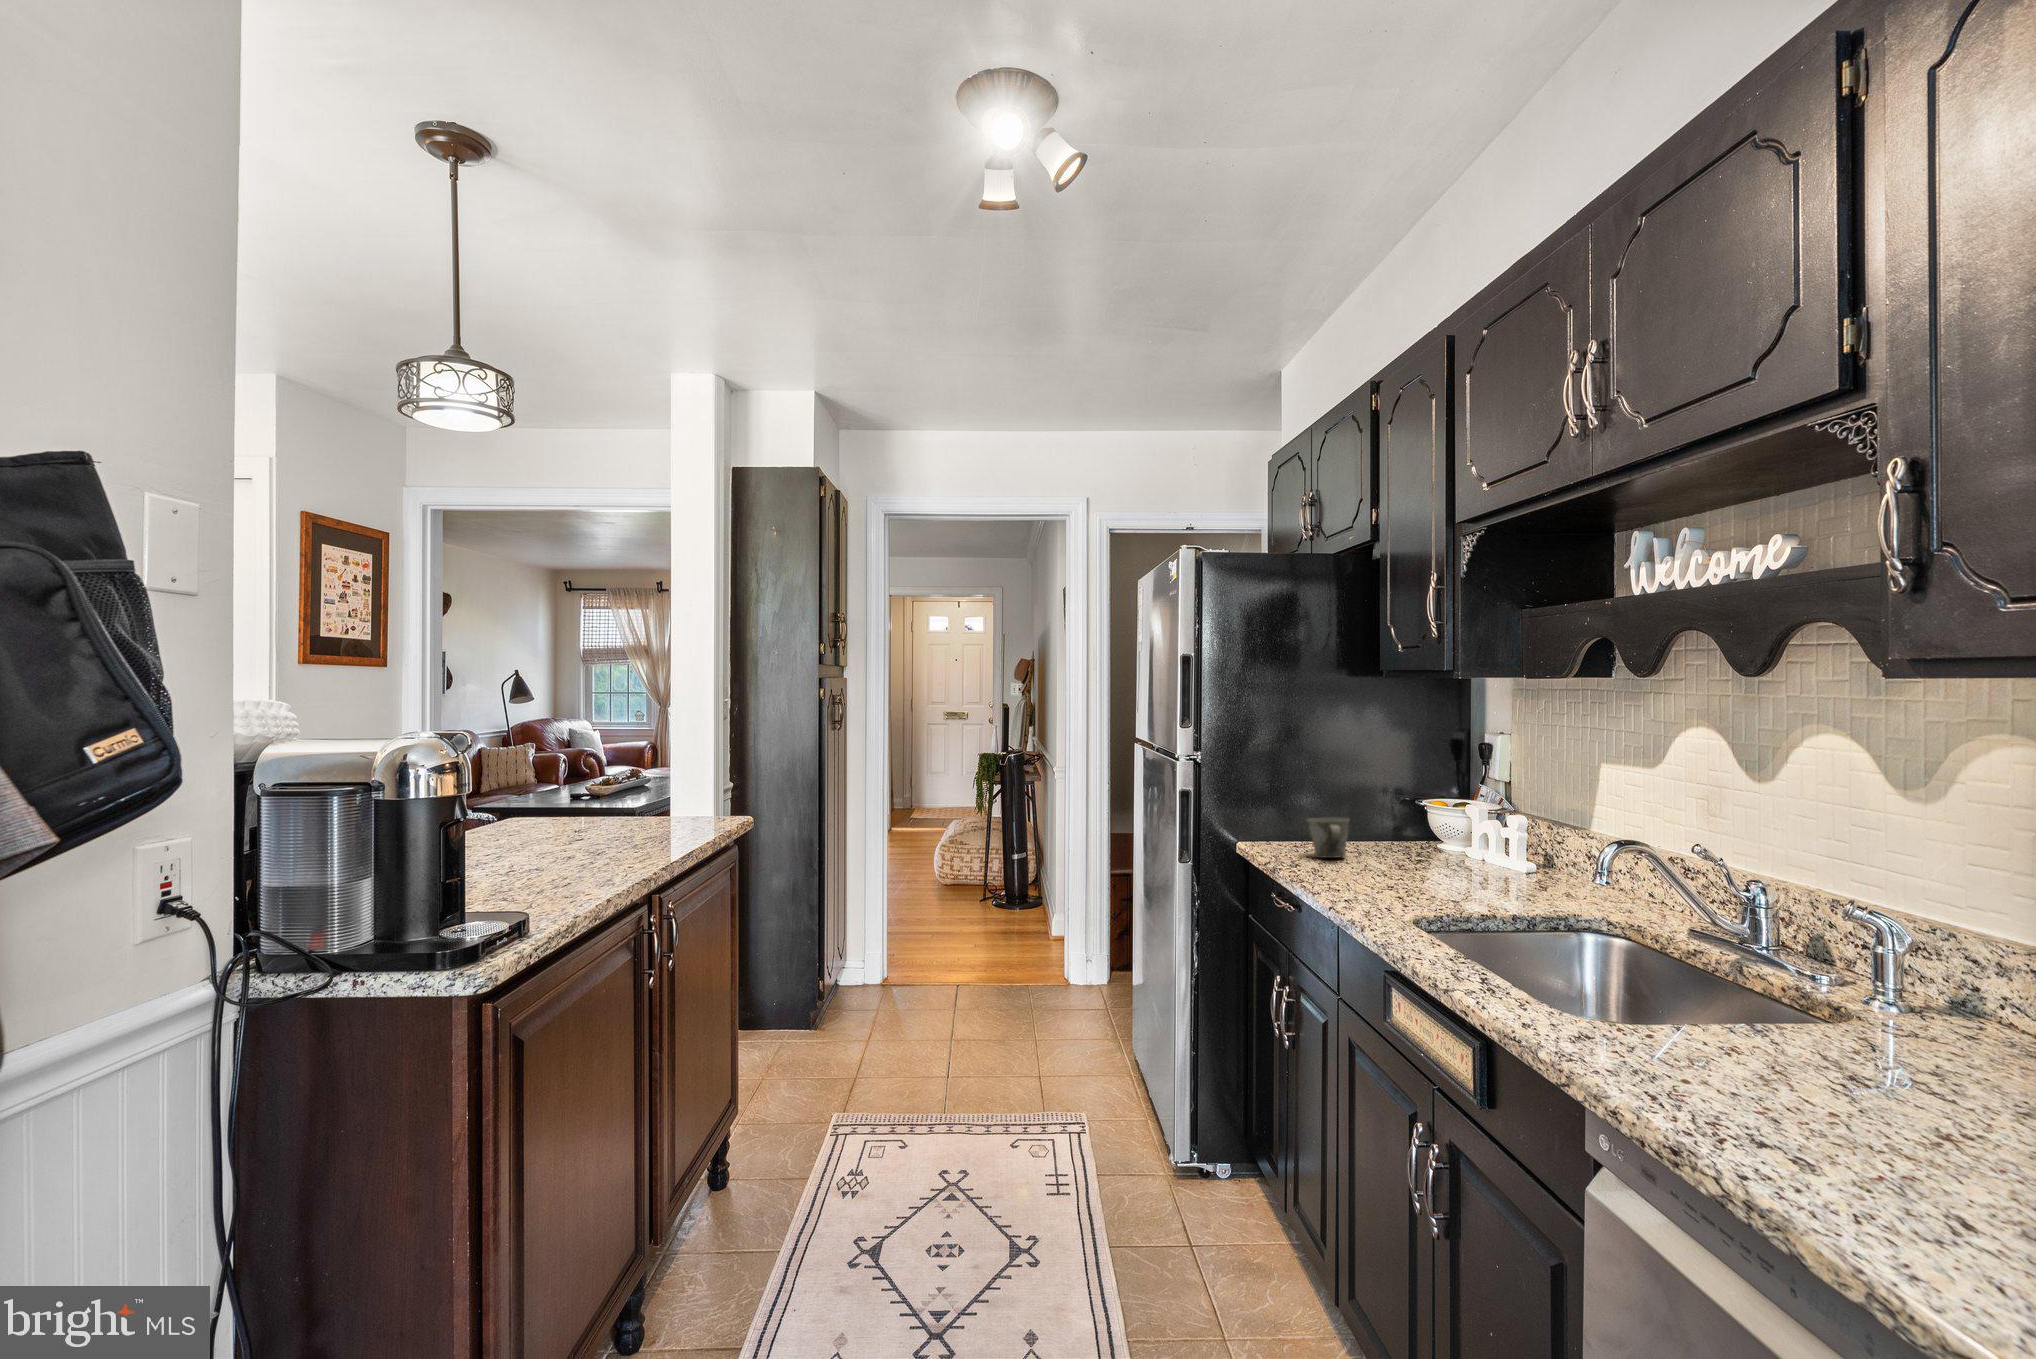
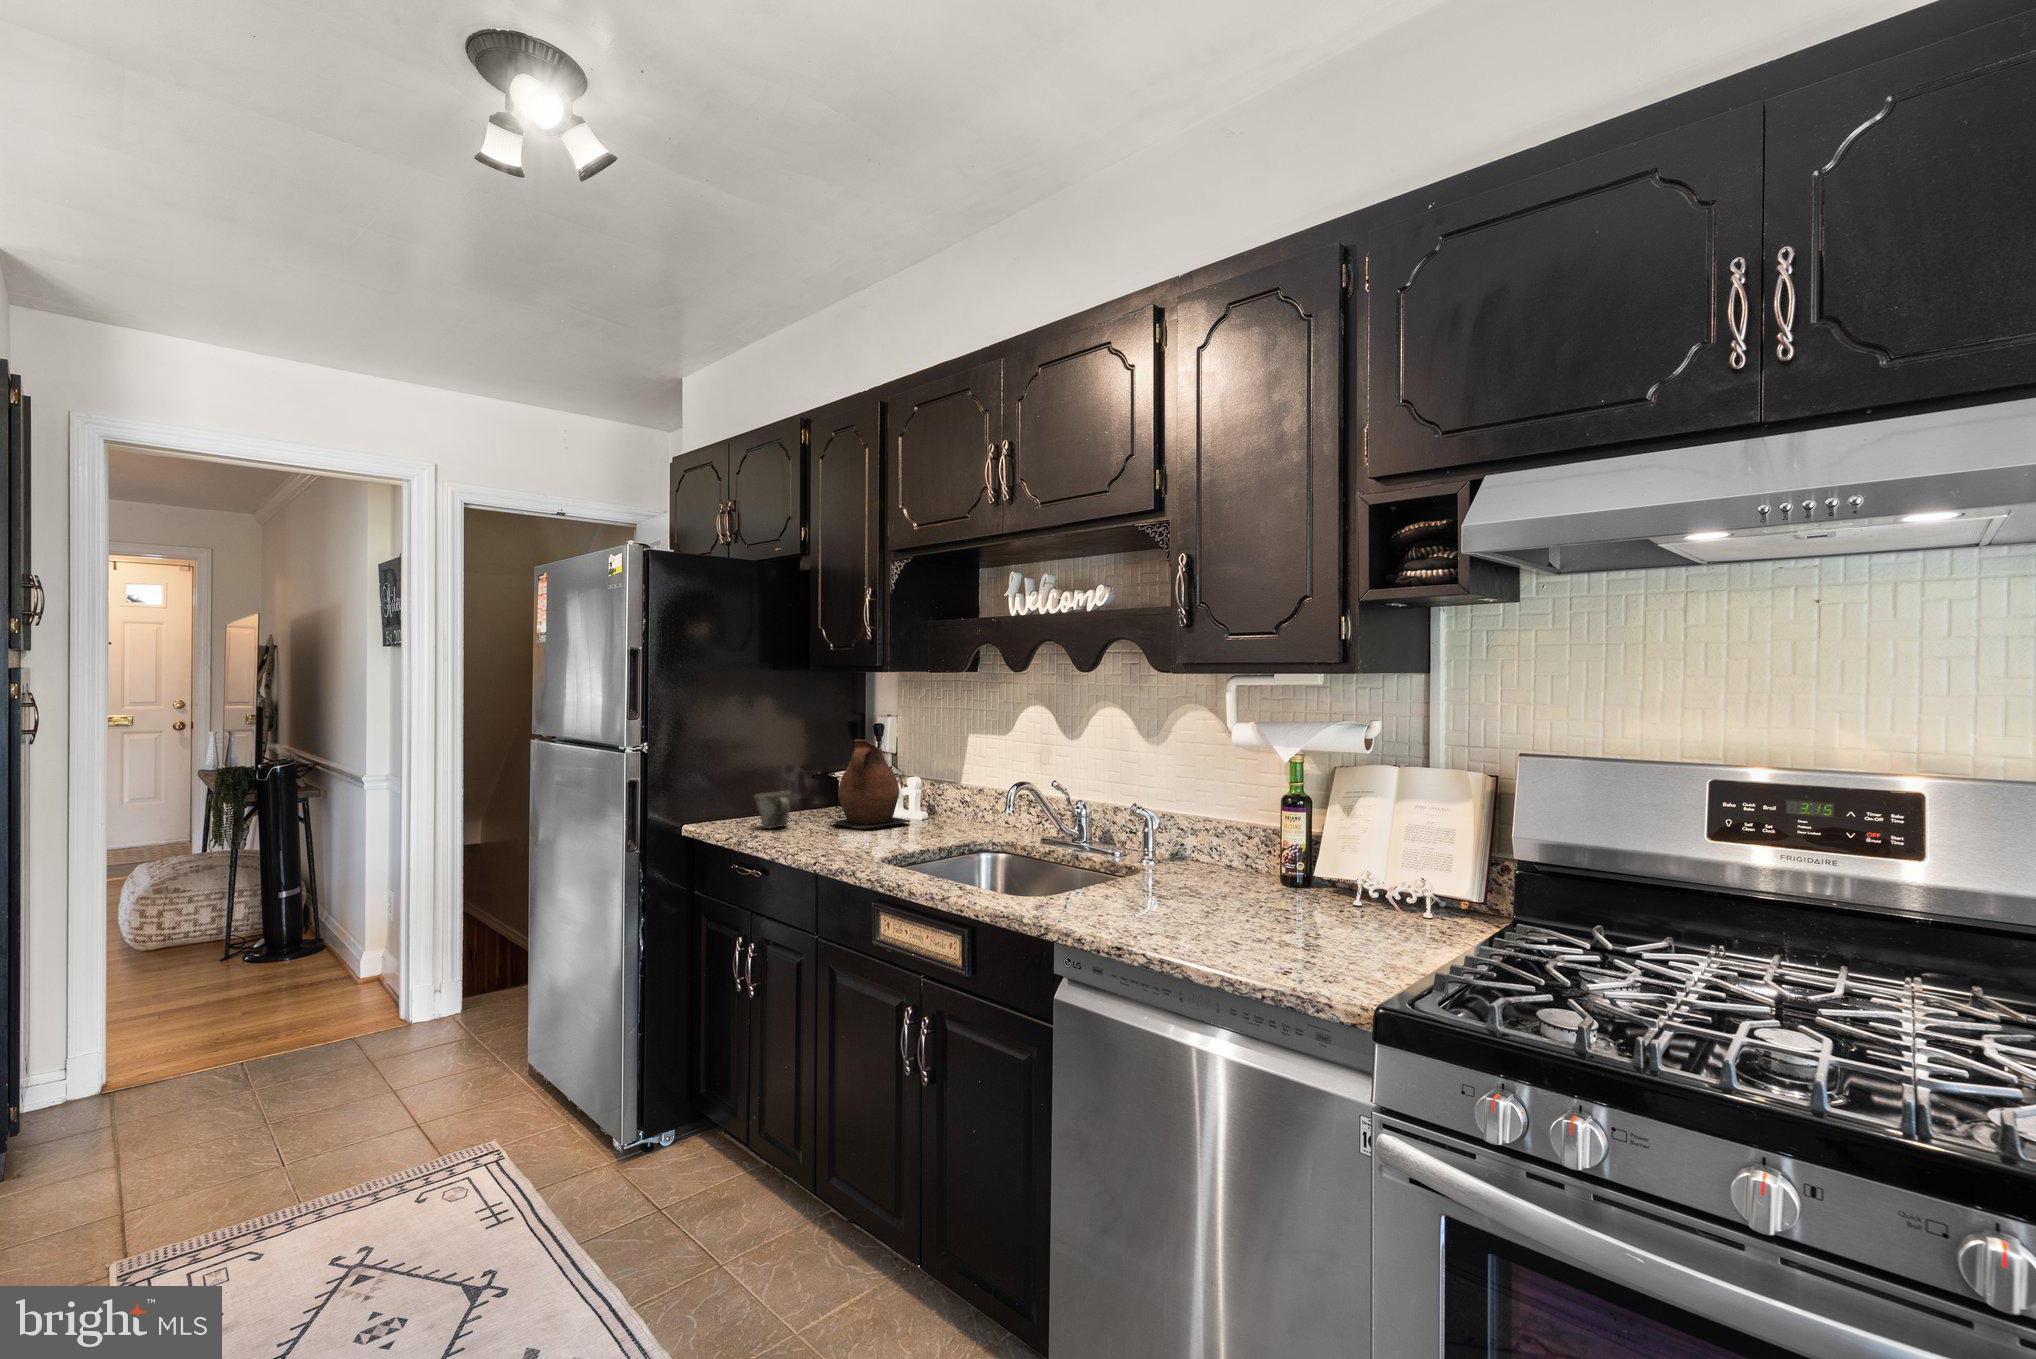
ceramic pitcher: none [1394,764,1503,875] -> present [834,740,911,828]

